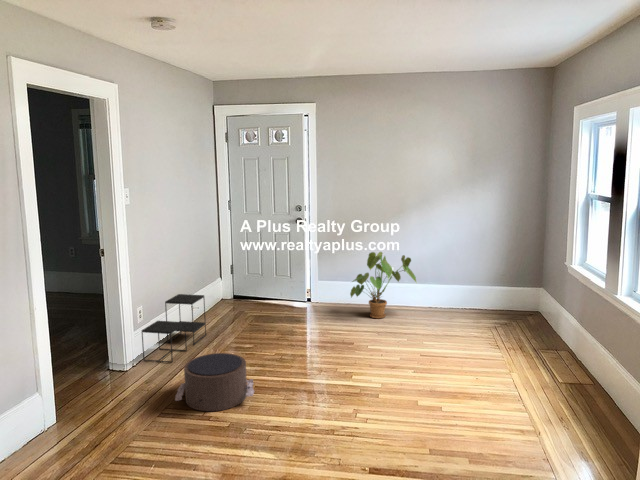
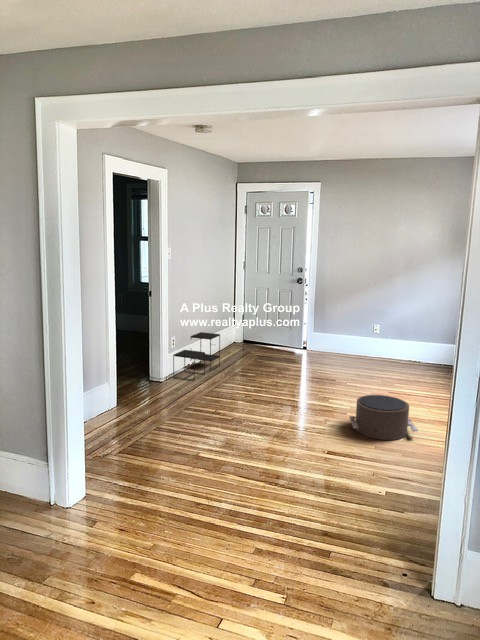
house plant: present [350,252,416,318] -> none [339,310,397,365]
pouf: present [175,353,254,411] -> present [350,395,418,440]

